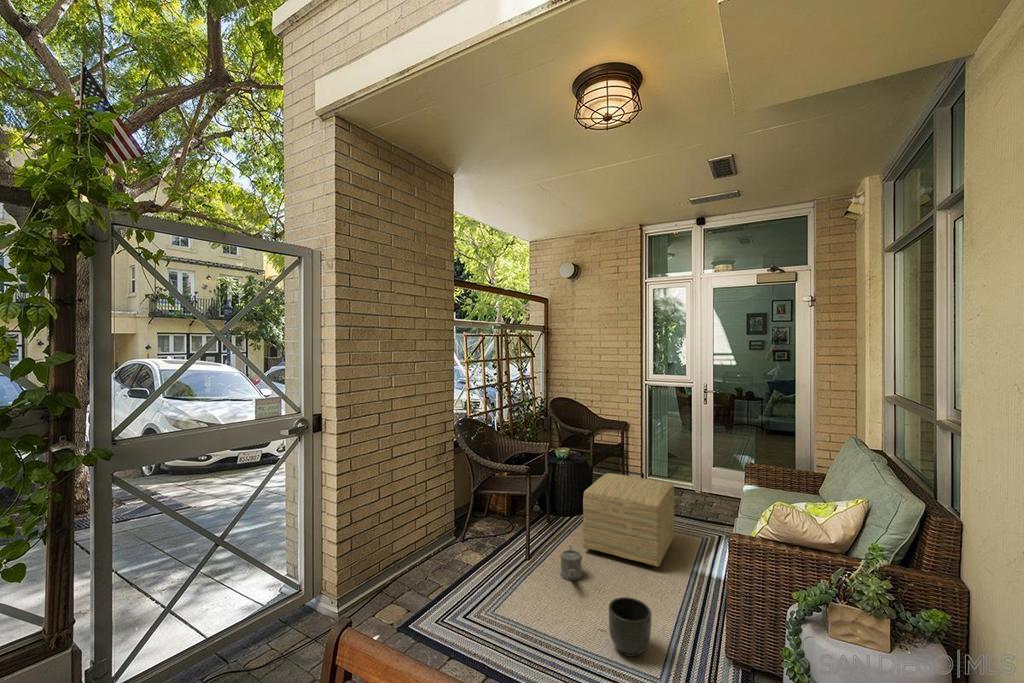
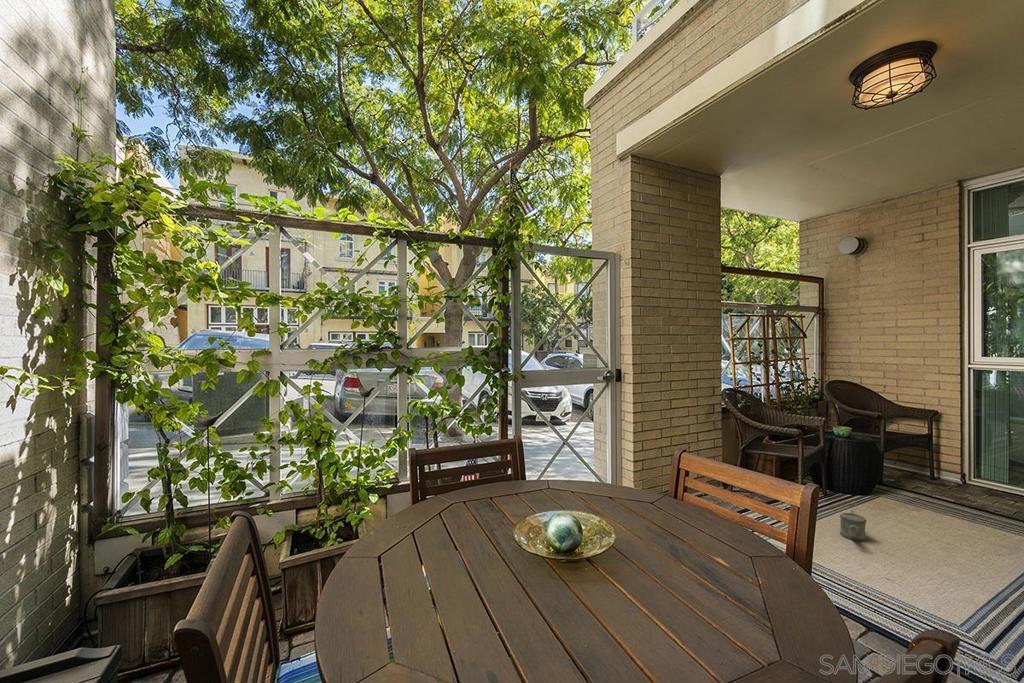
ottoman: present [583,473,674,567] -> none [868,454,1002,551]
planter: present [609,597,652,657] -> none [896,551,951,605]

